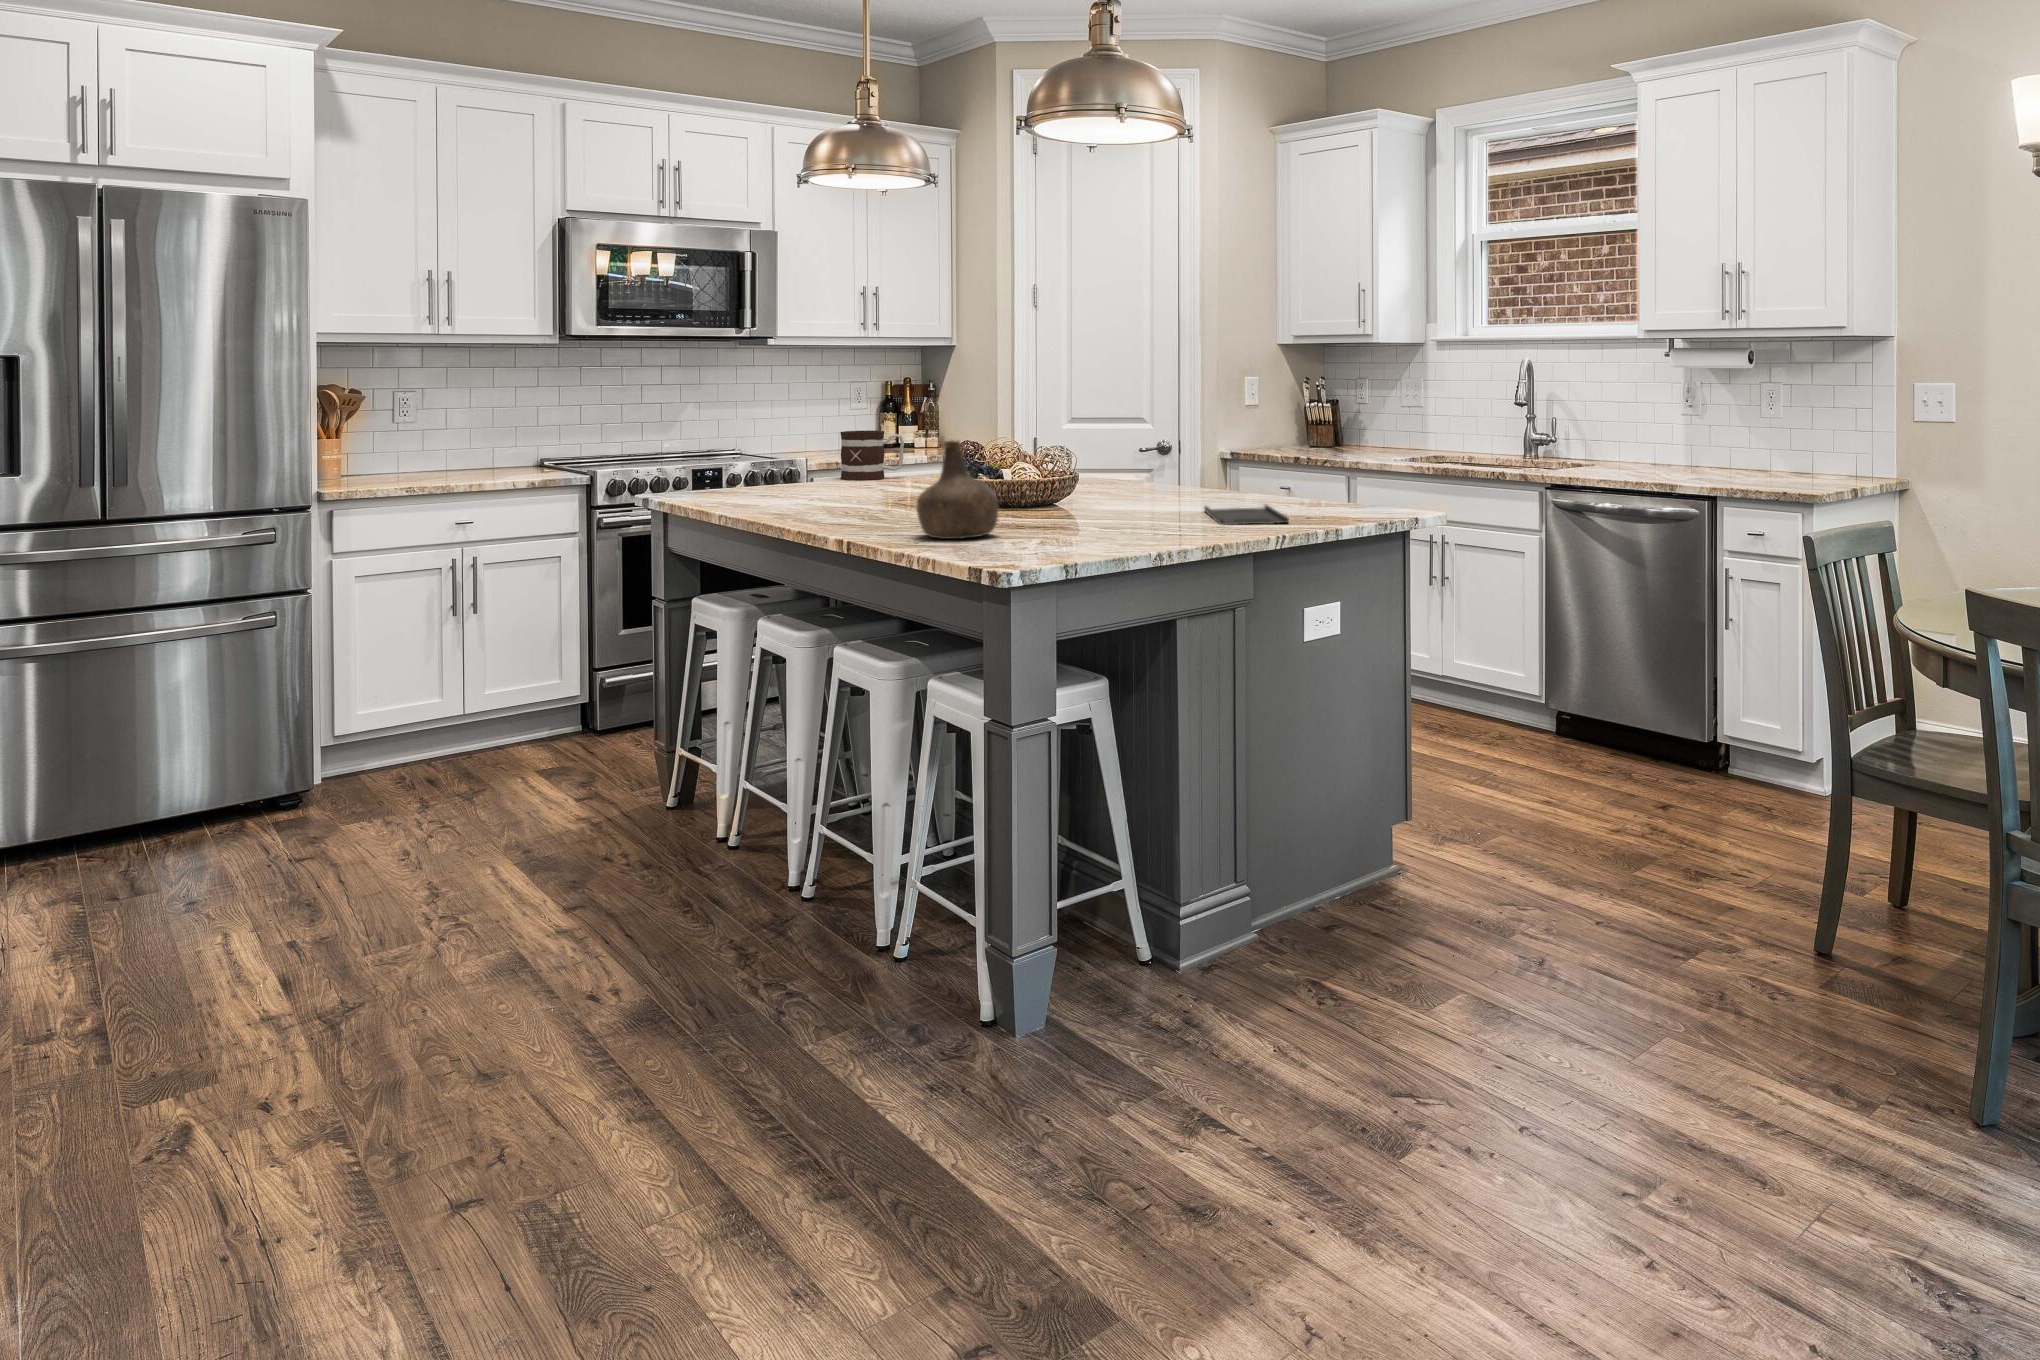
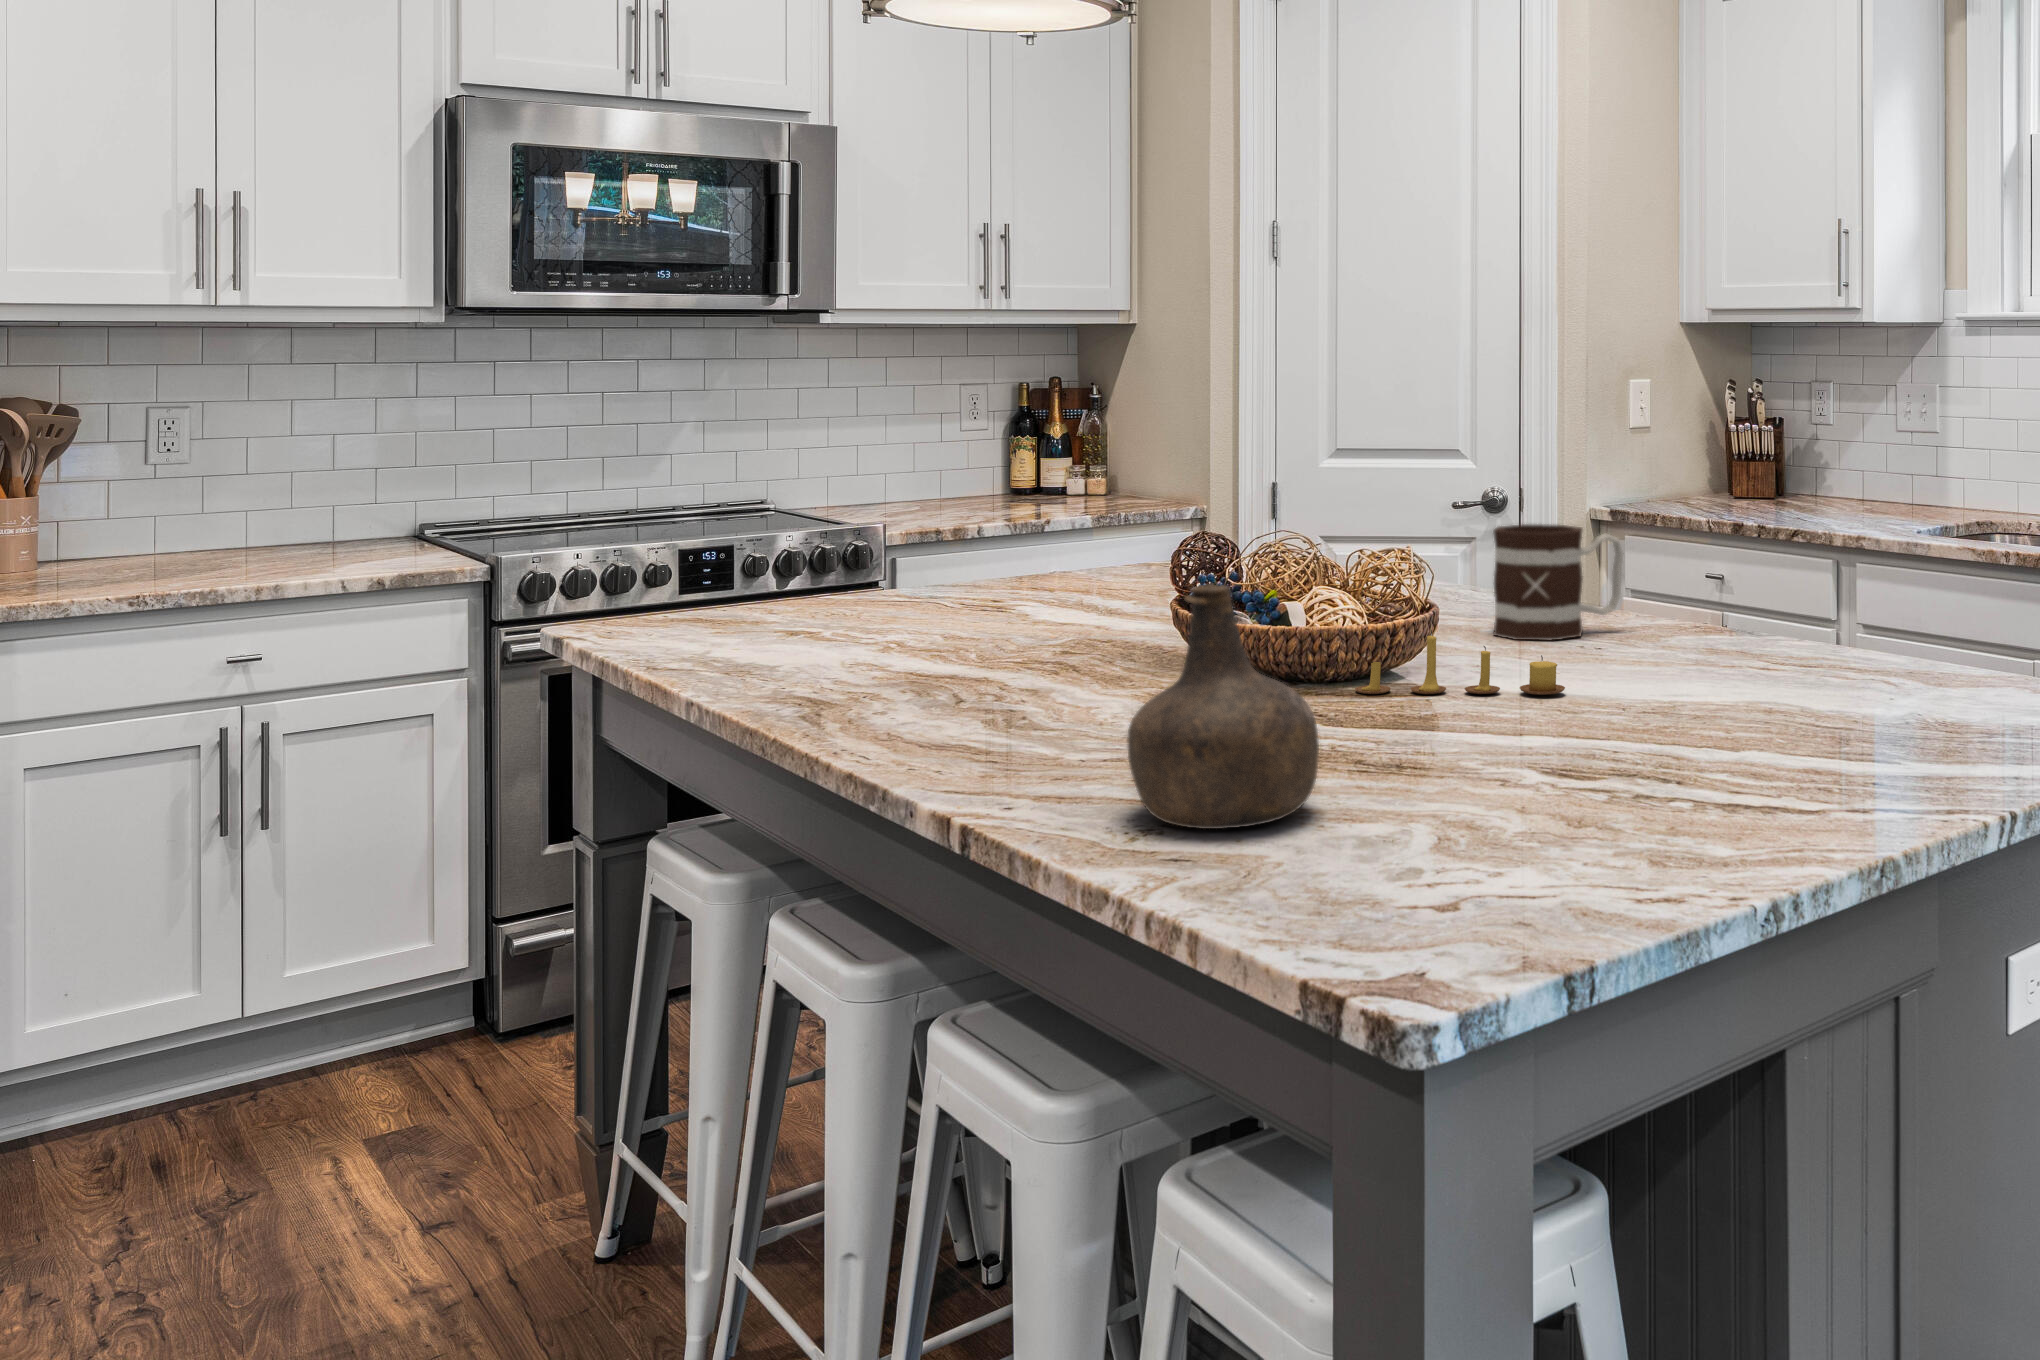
mug: present [840,430,904,480] -> present [1494,524,1623,641]
candle: none [1036,480,1136,510] -> present [1355,630,1565,695]
tray: present [1204,505,1289,525] -> none [1708,682,1940,757]

